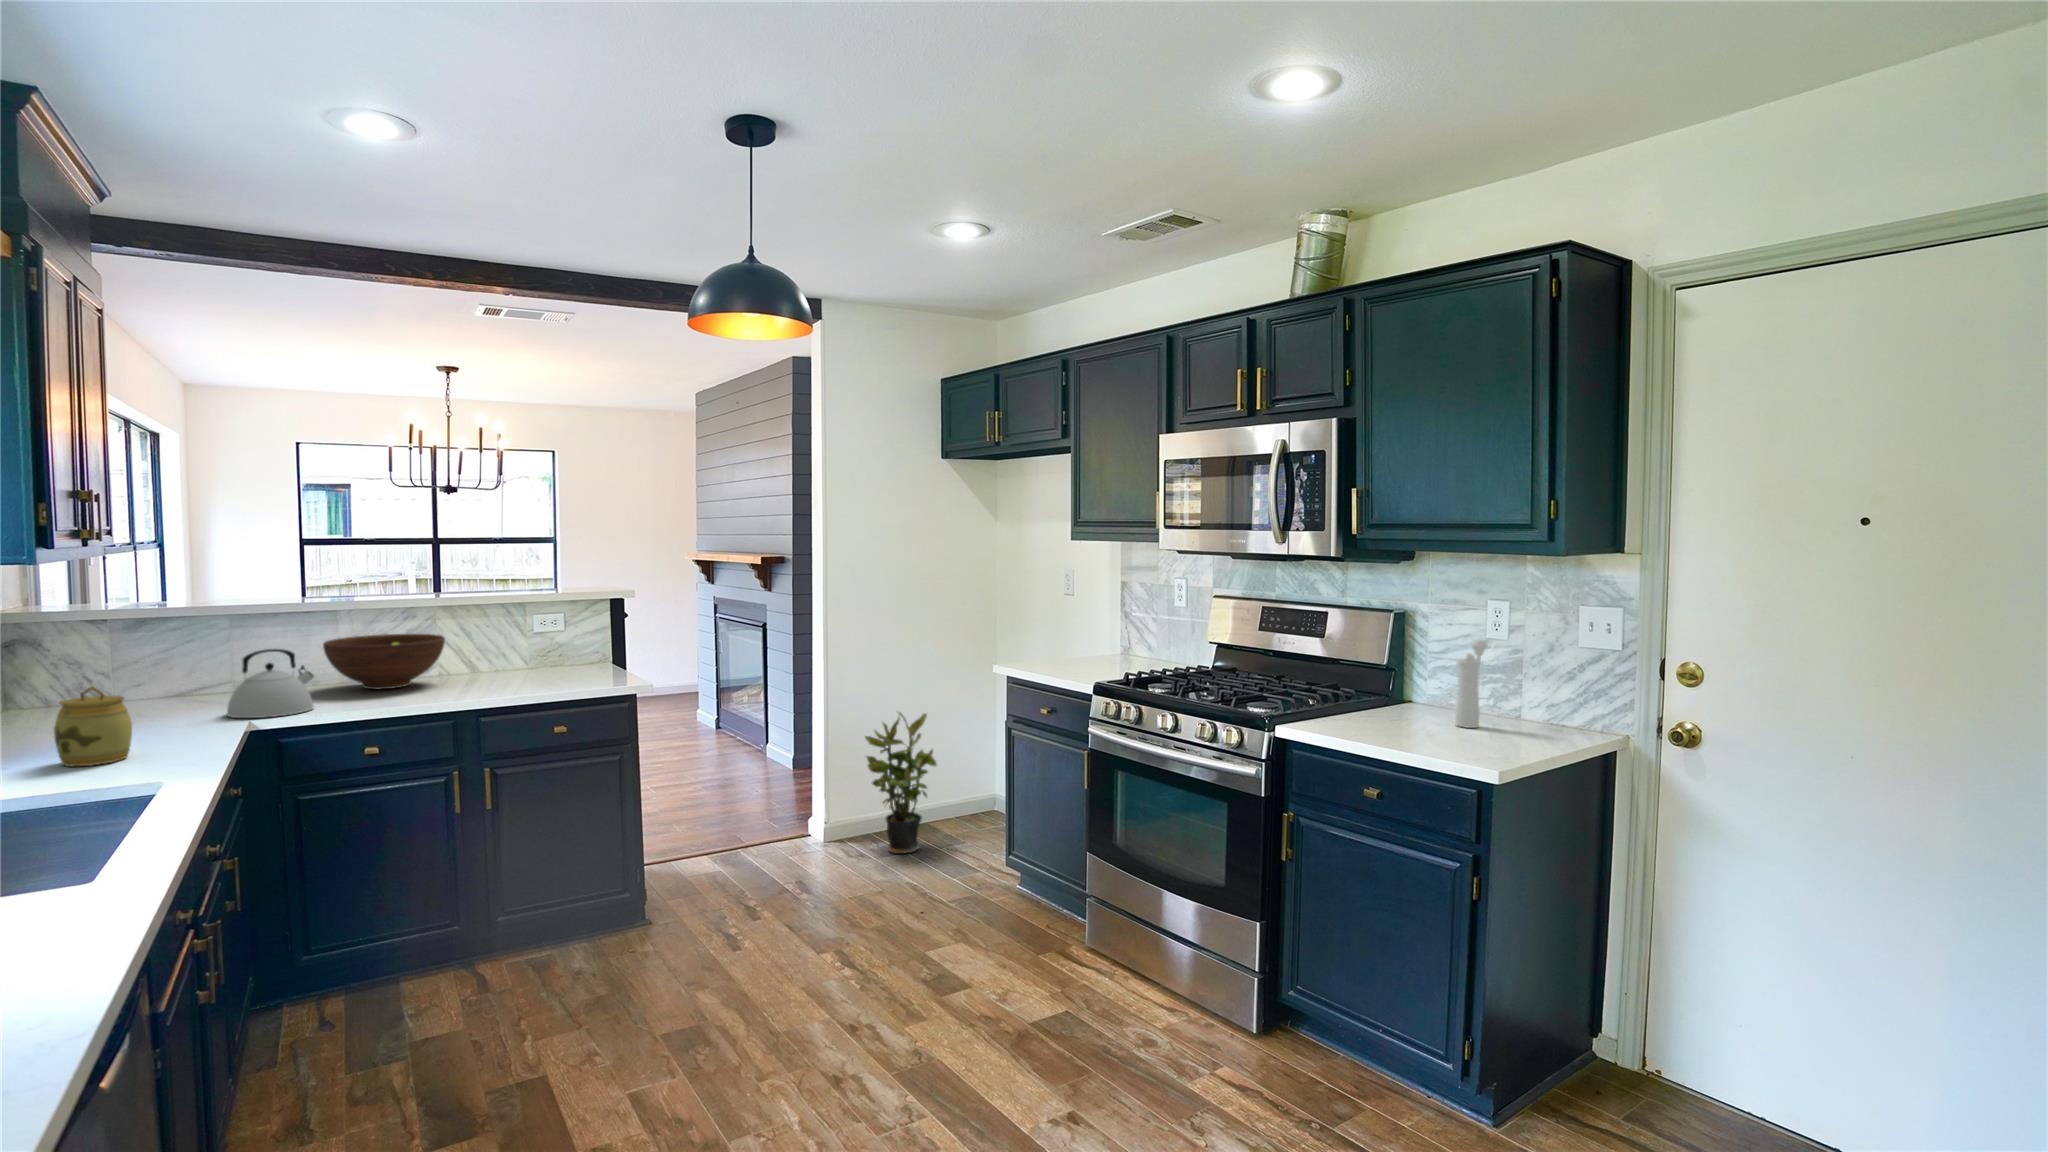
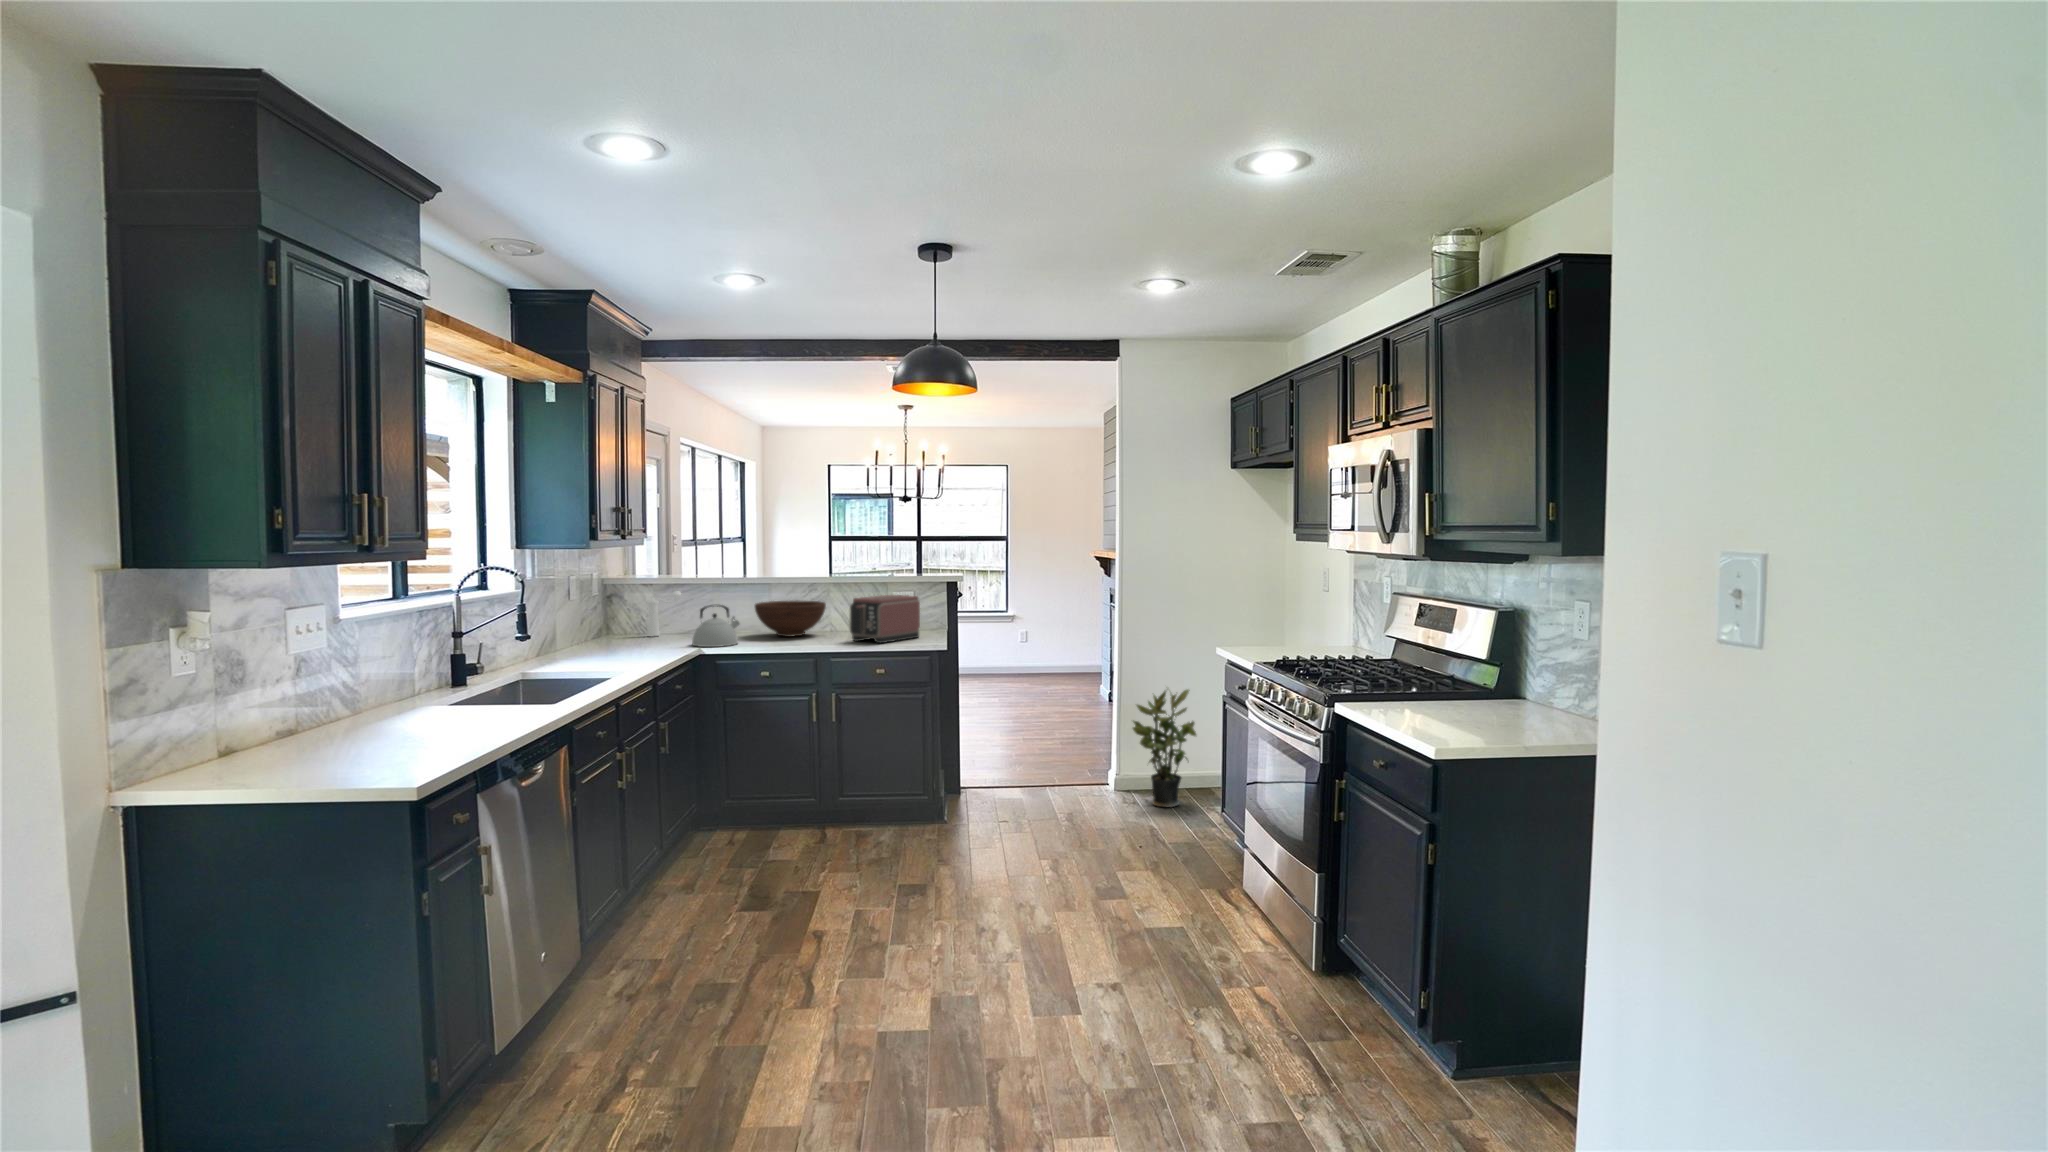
toaster: none [502,620,600,690] -> present [850,595,920,643]
pepper mill: present [1455,640,1488,728] -> present [647,591,681,637]
jar: present [54,687,132,766] -> none [593,618,627,663]

